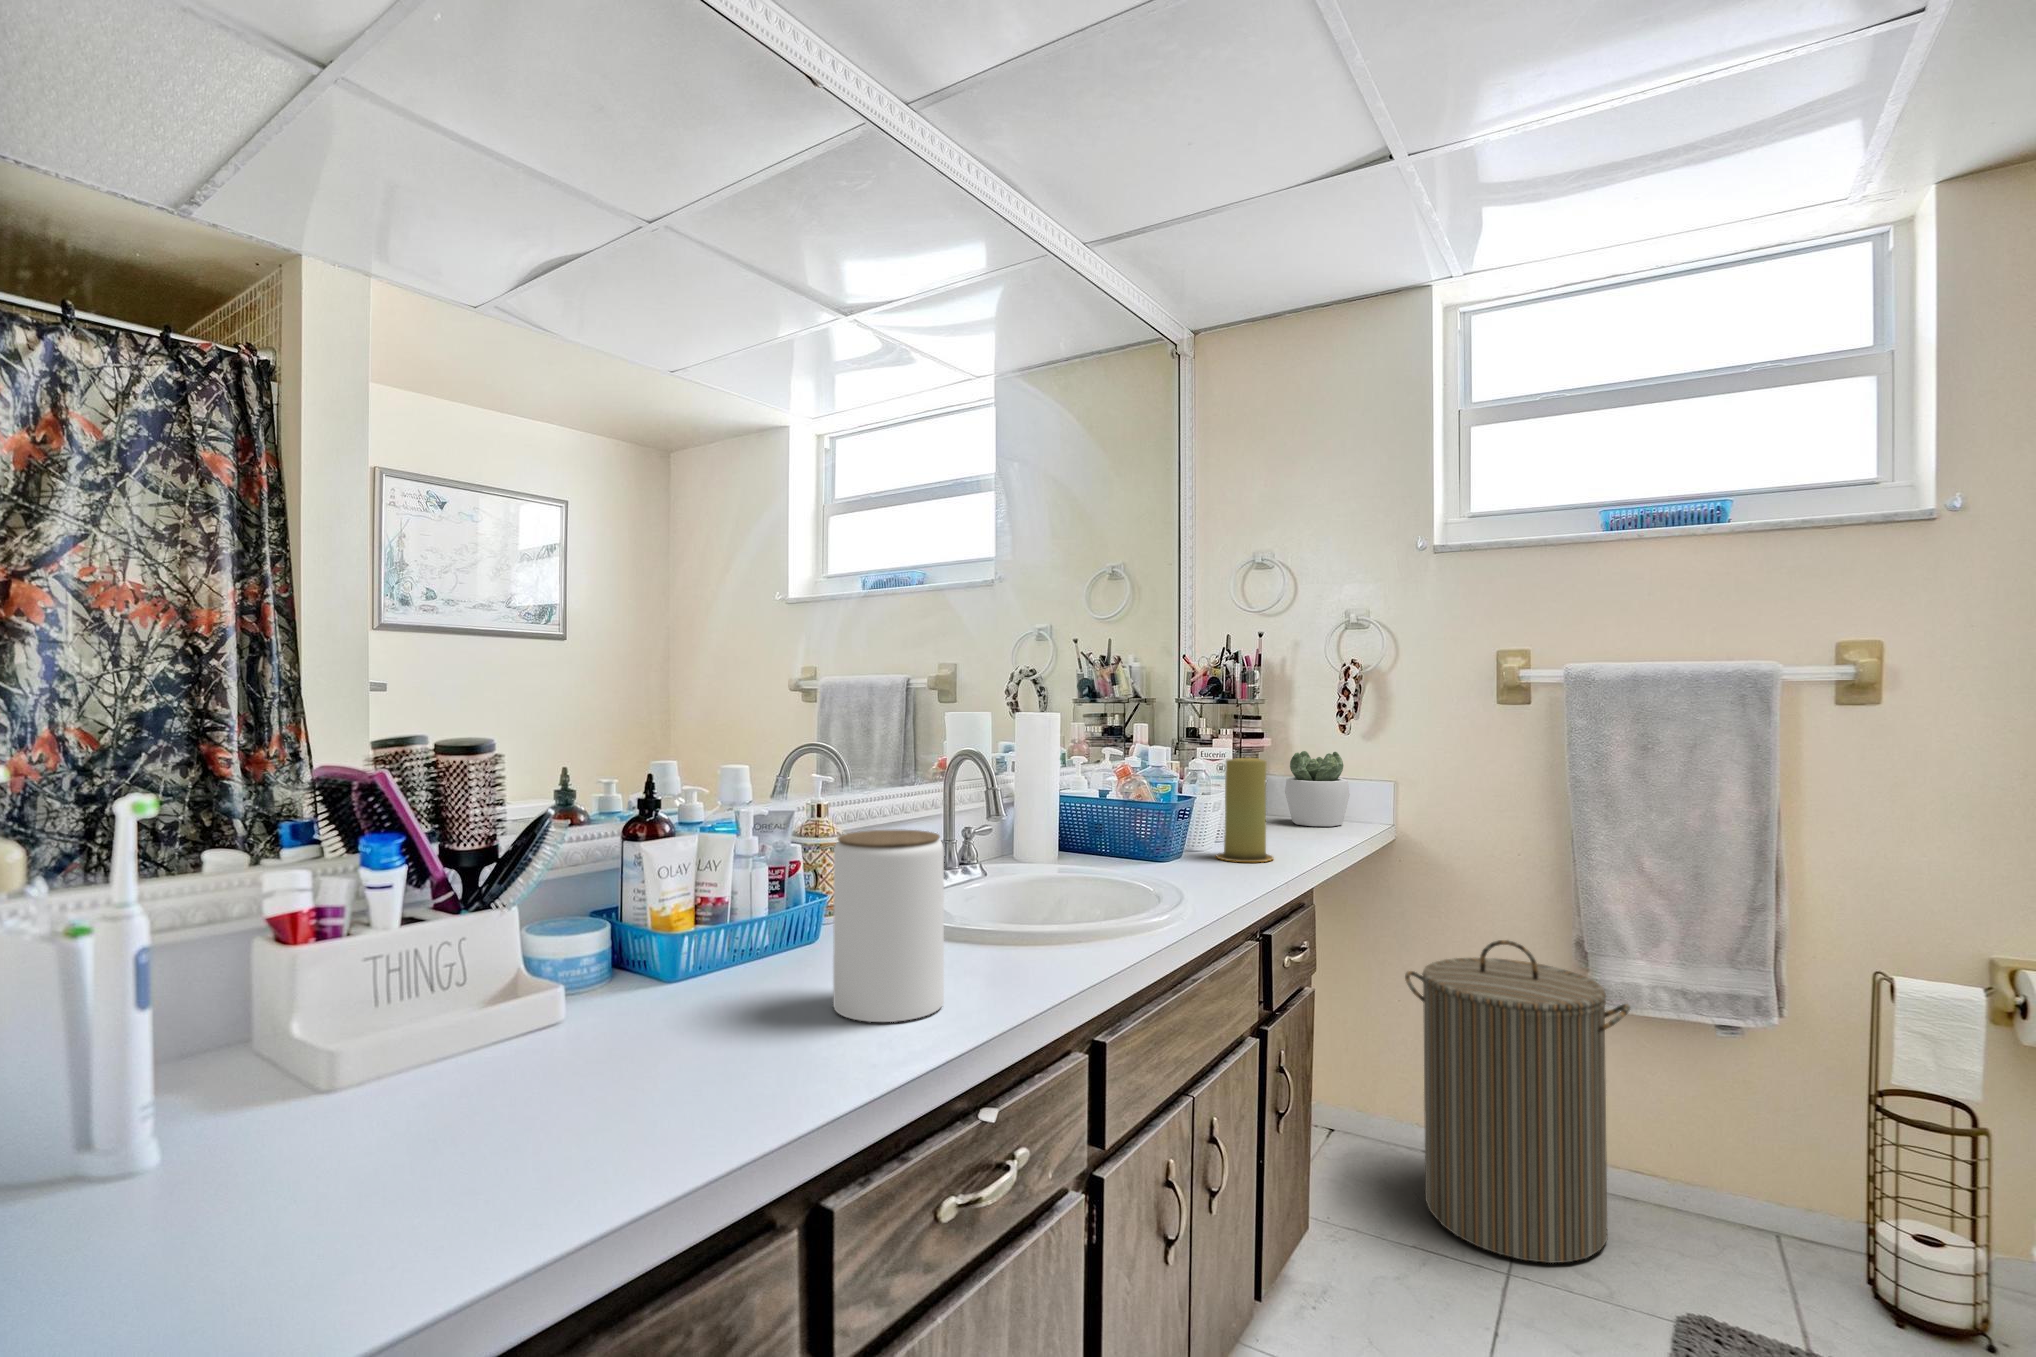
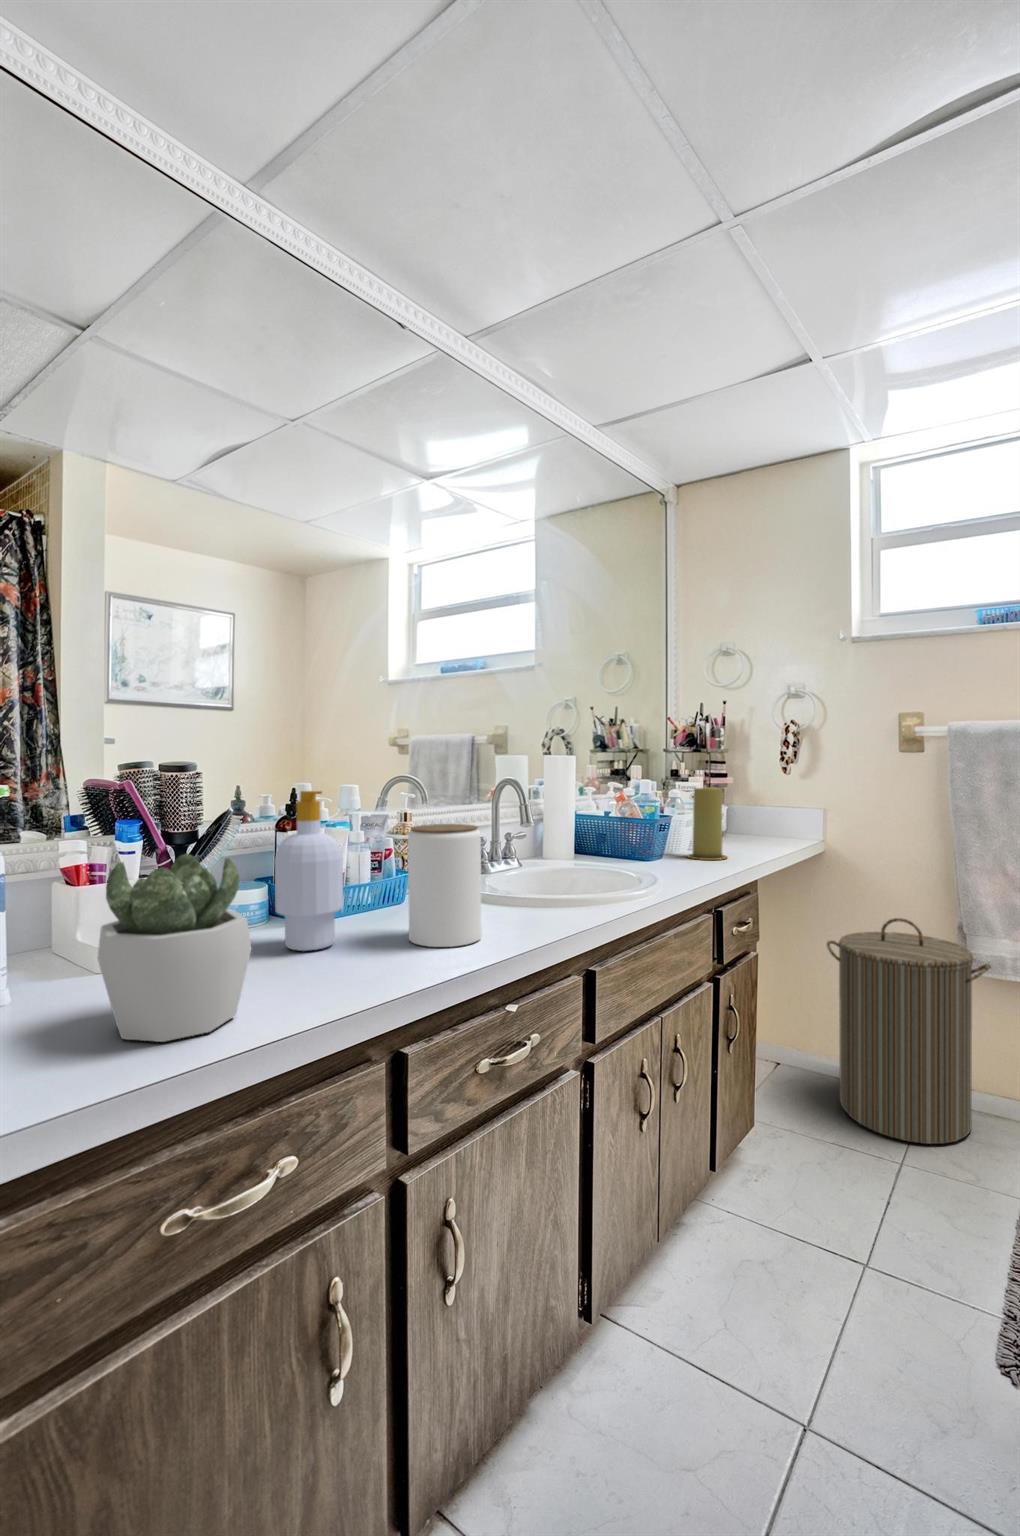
succulent plant: present [1285,751,1350,826] -> present [98,854,251,1042]
soap bottle: none [628,783,734,1033] -> present [275,791,343,951]

